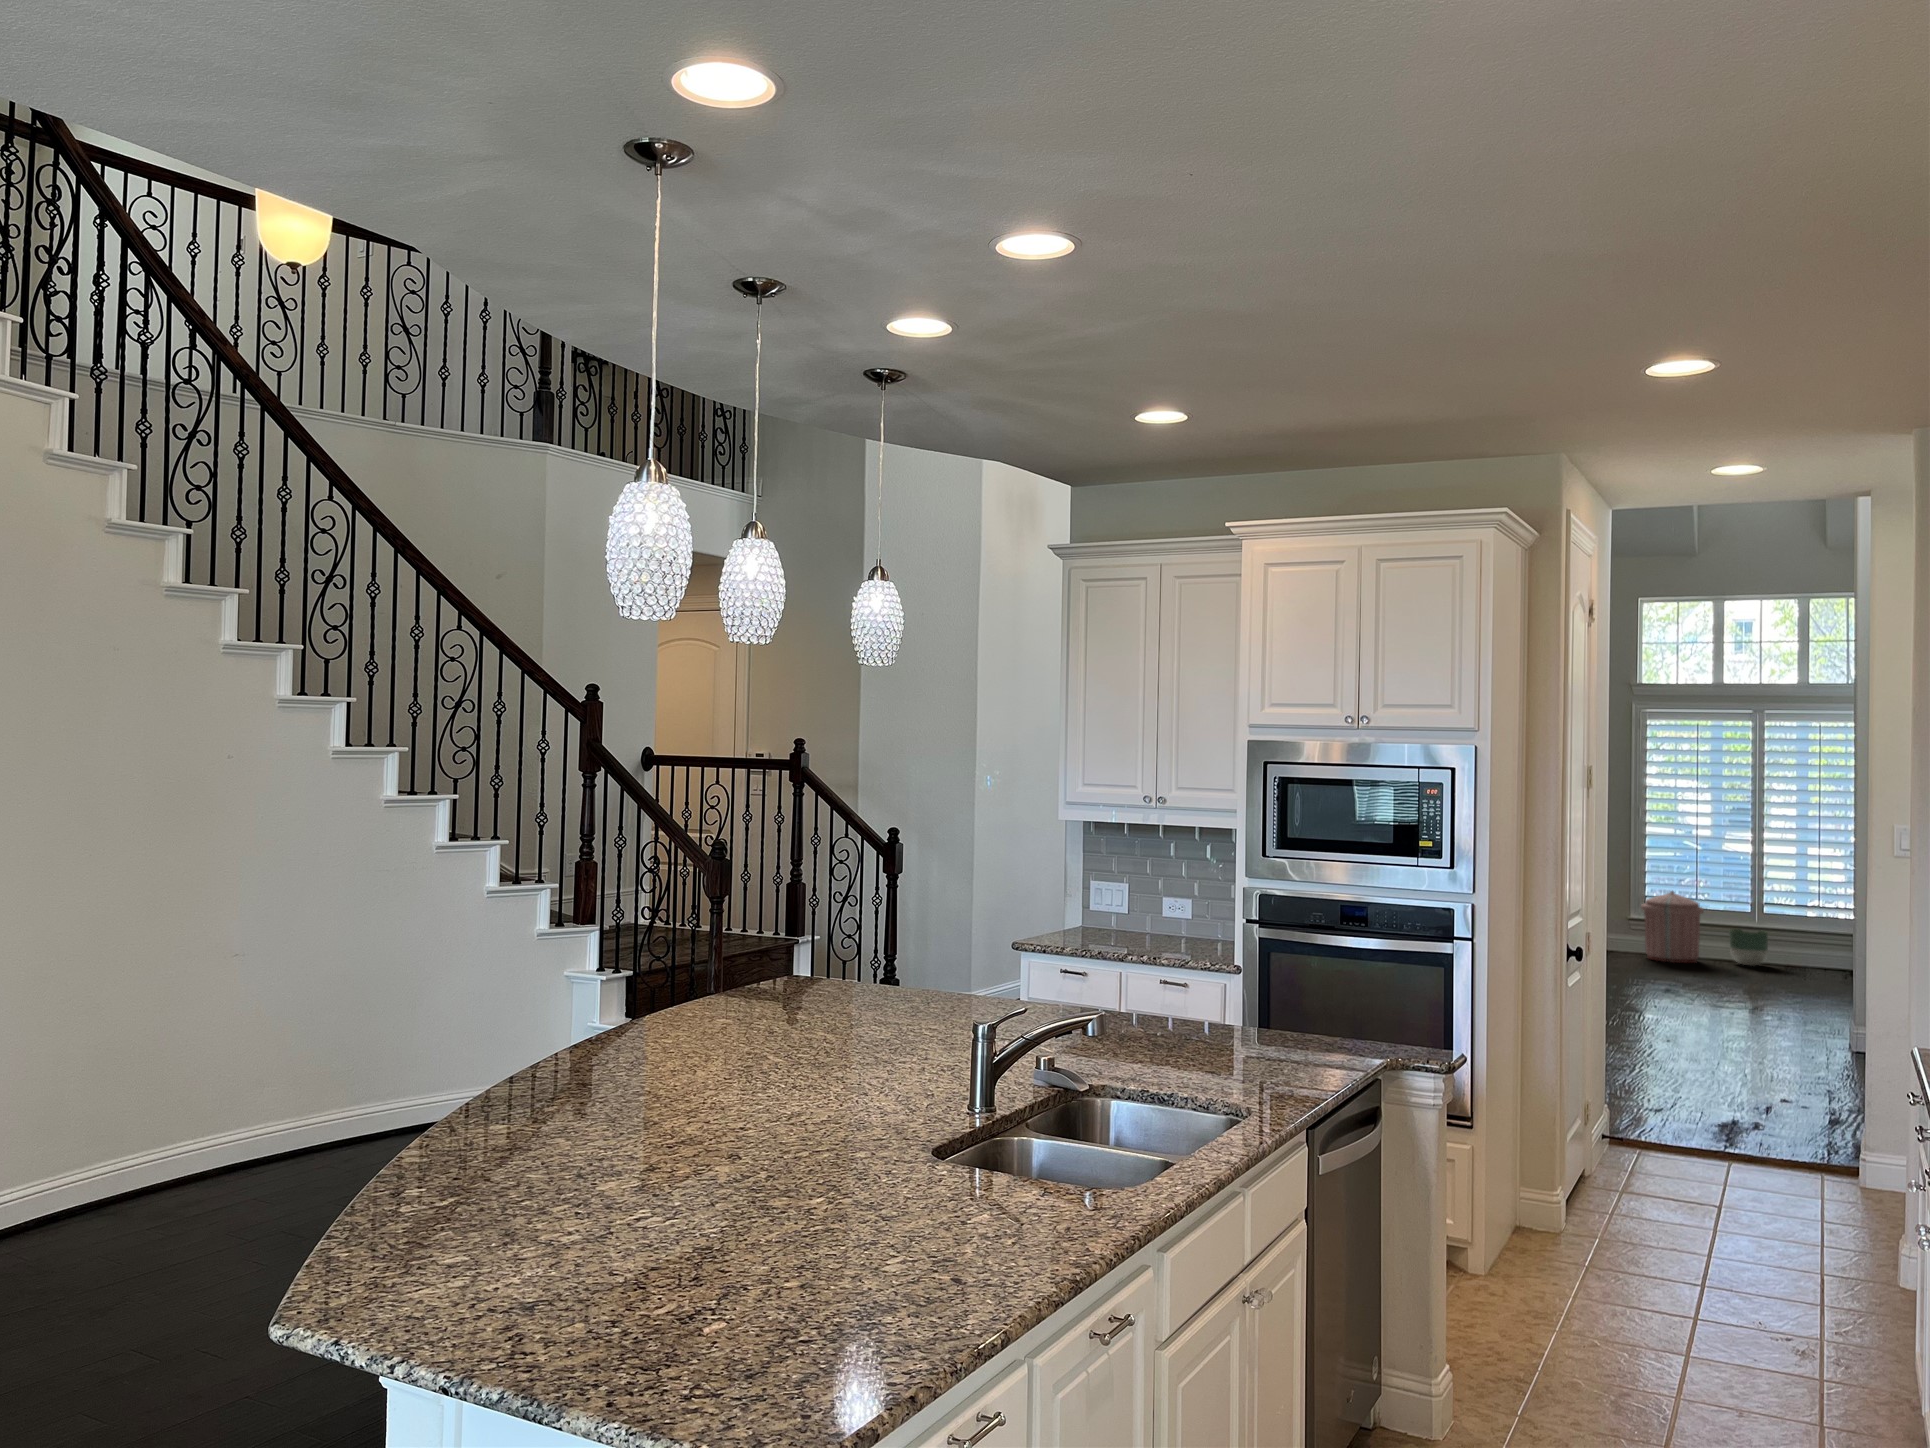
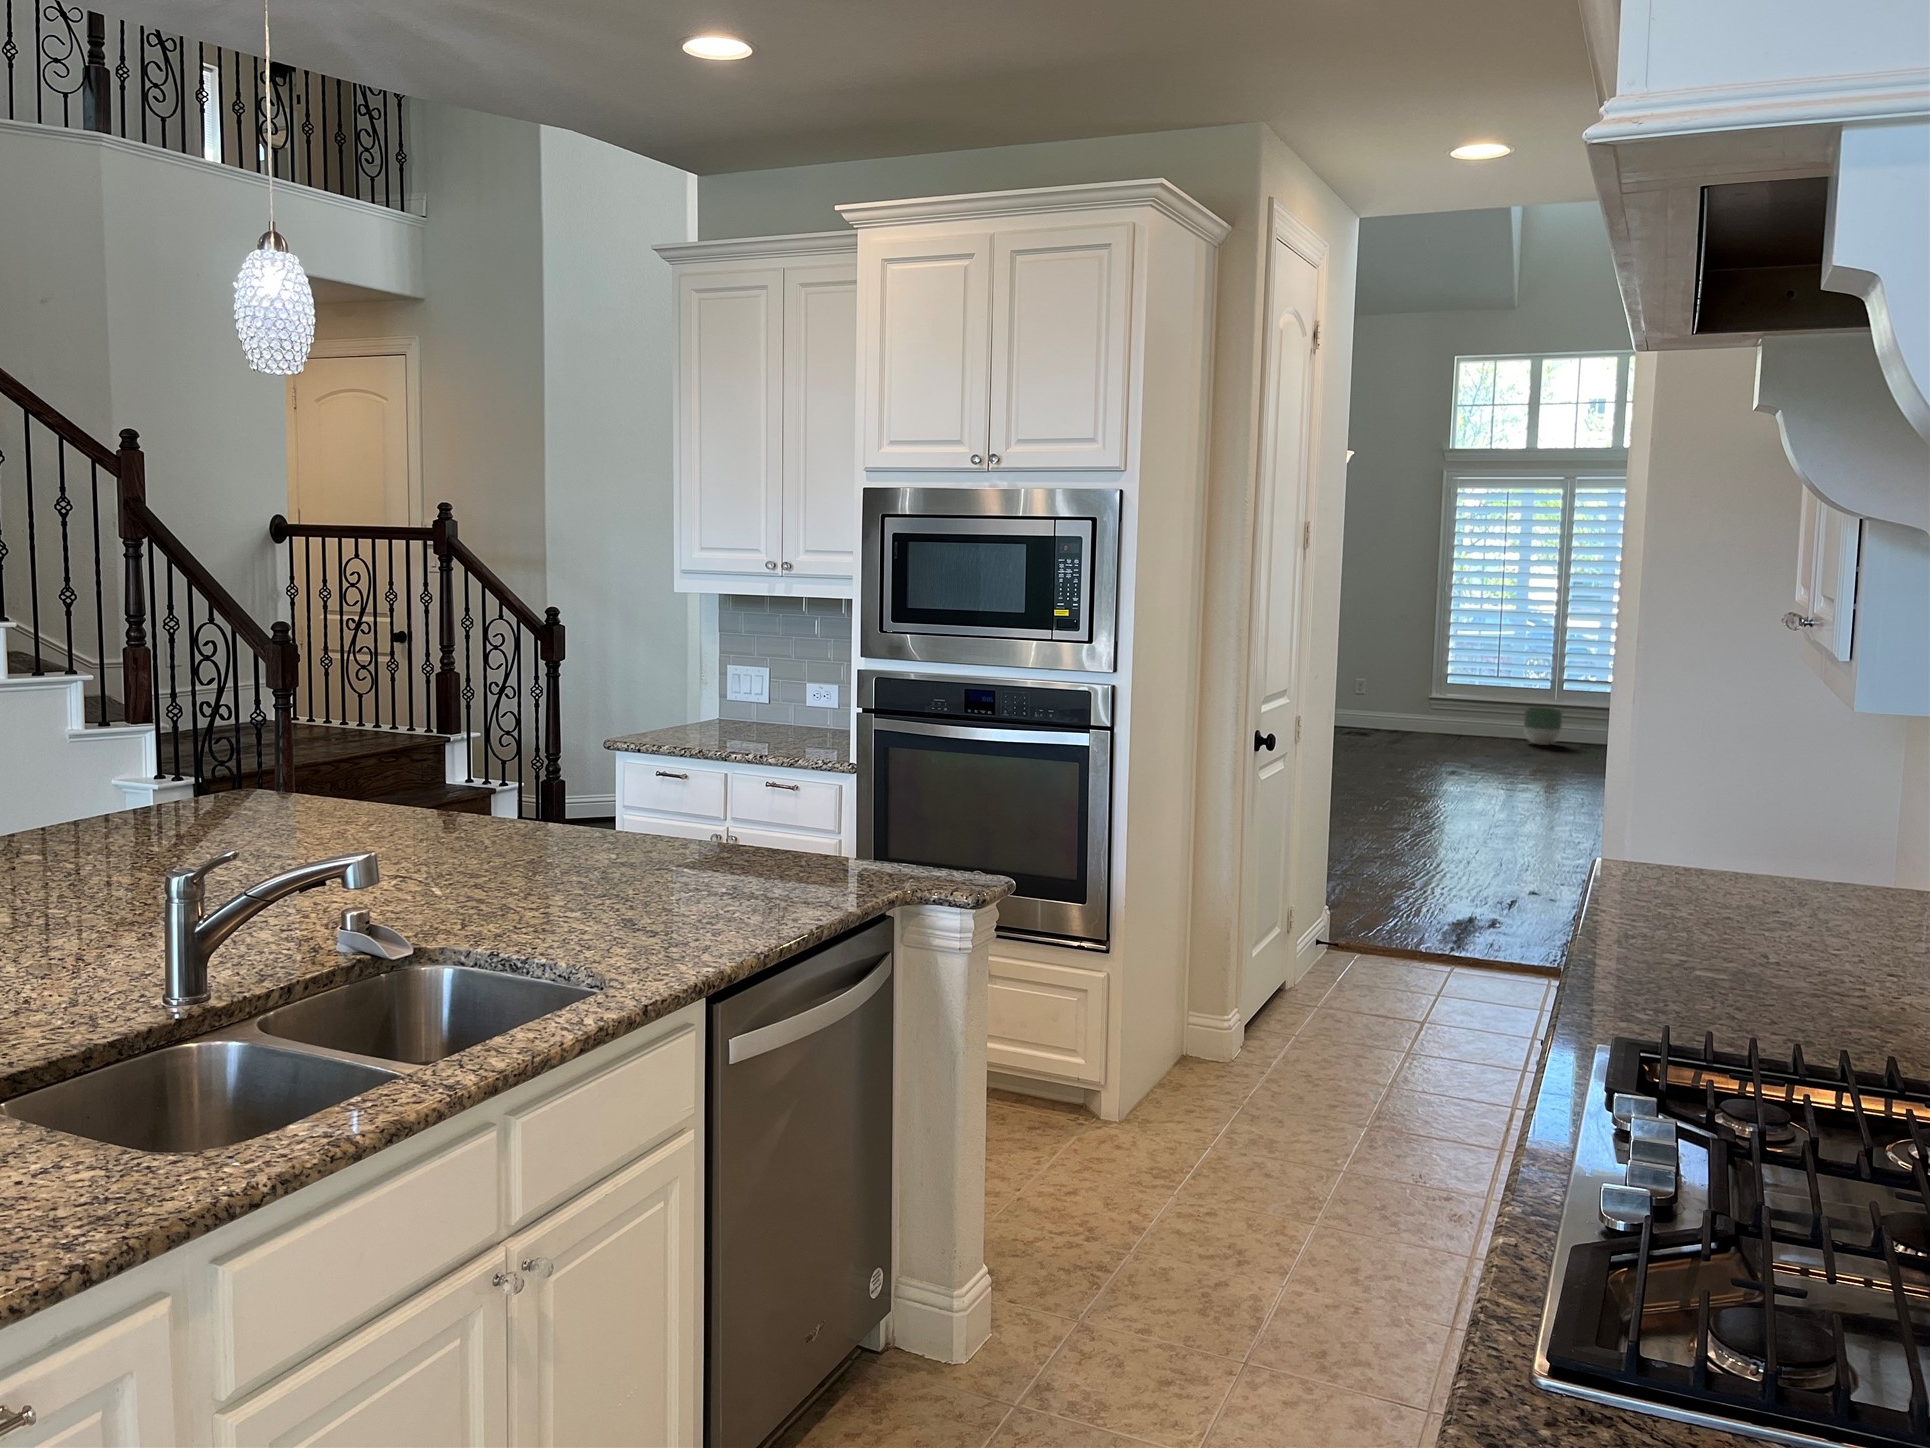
trash can: present [1641,891,1704,963] -> none [1438,669,1500,743]

